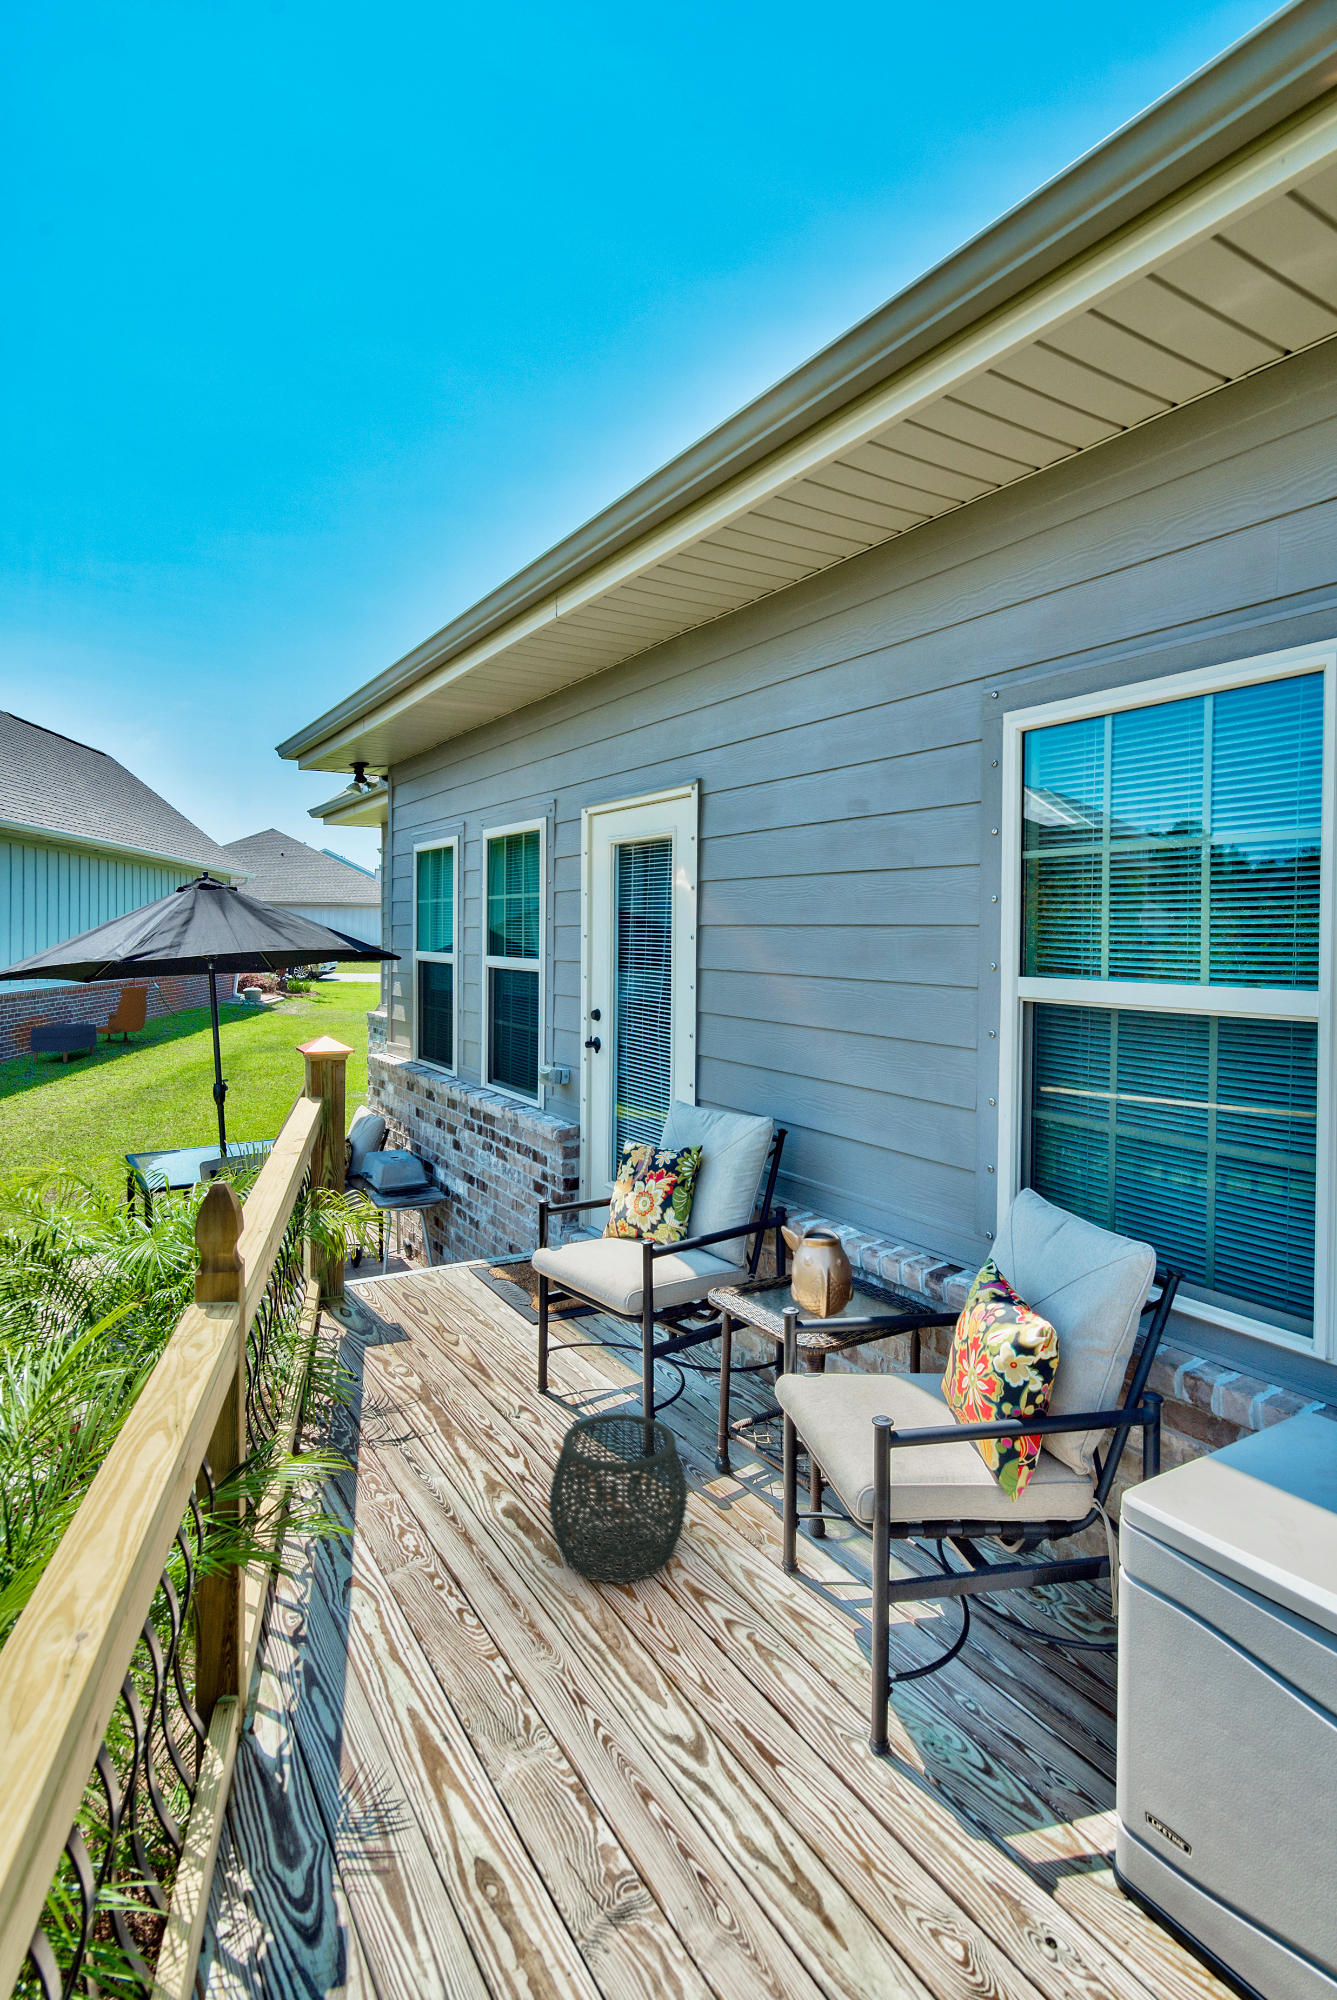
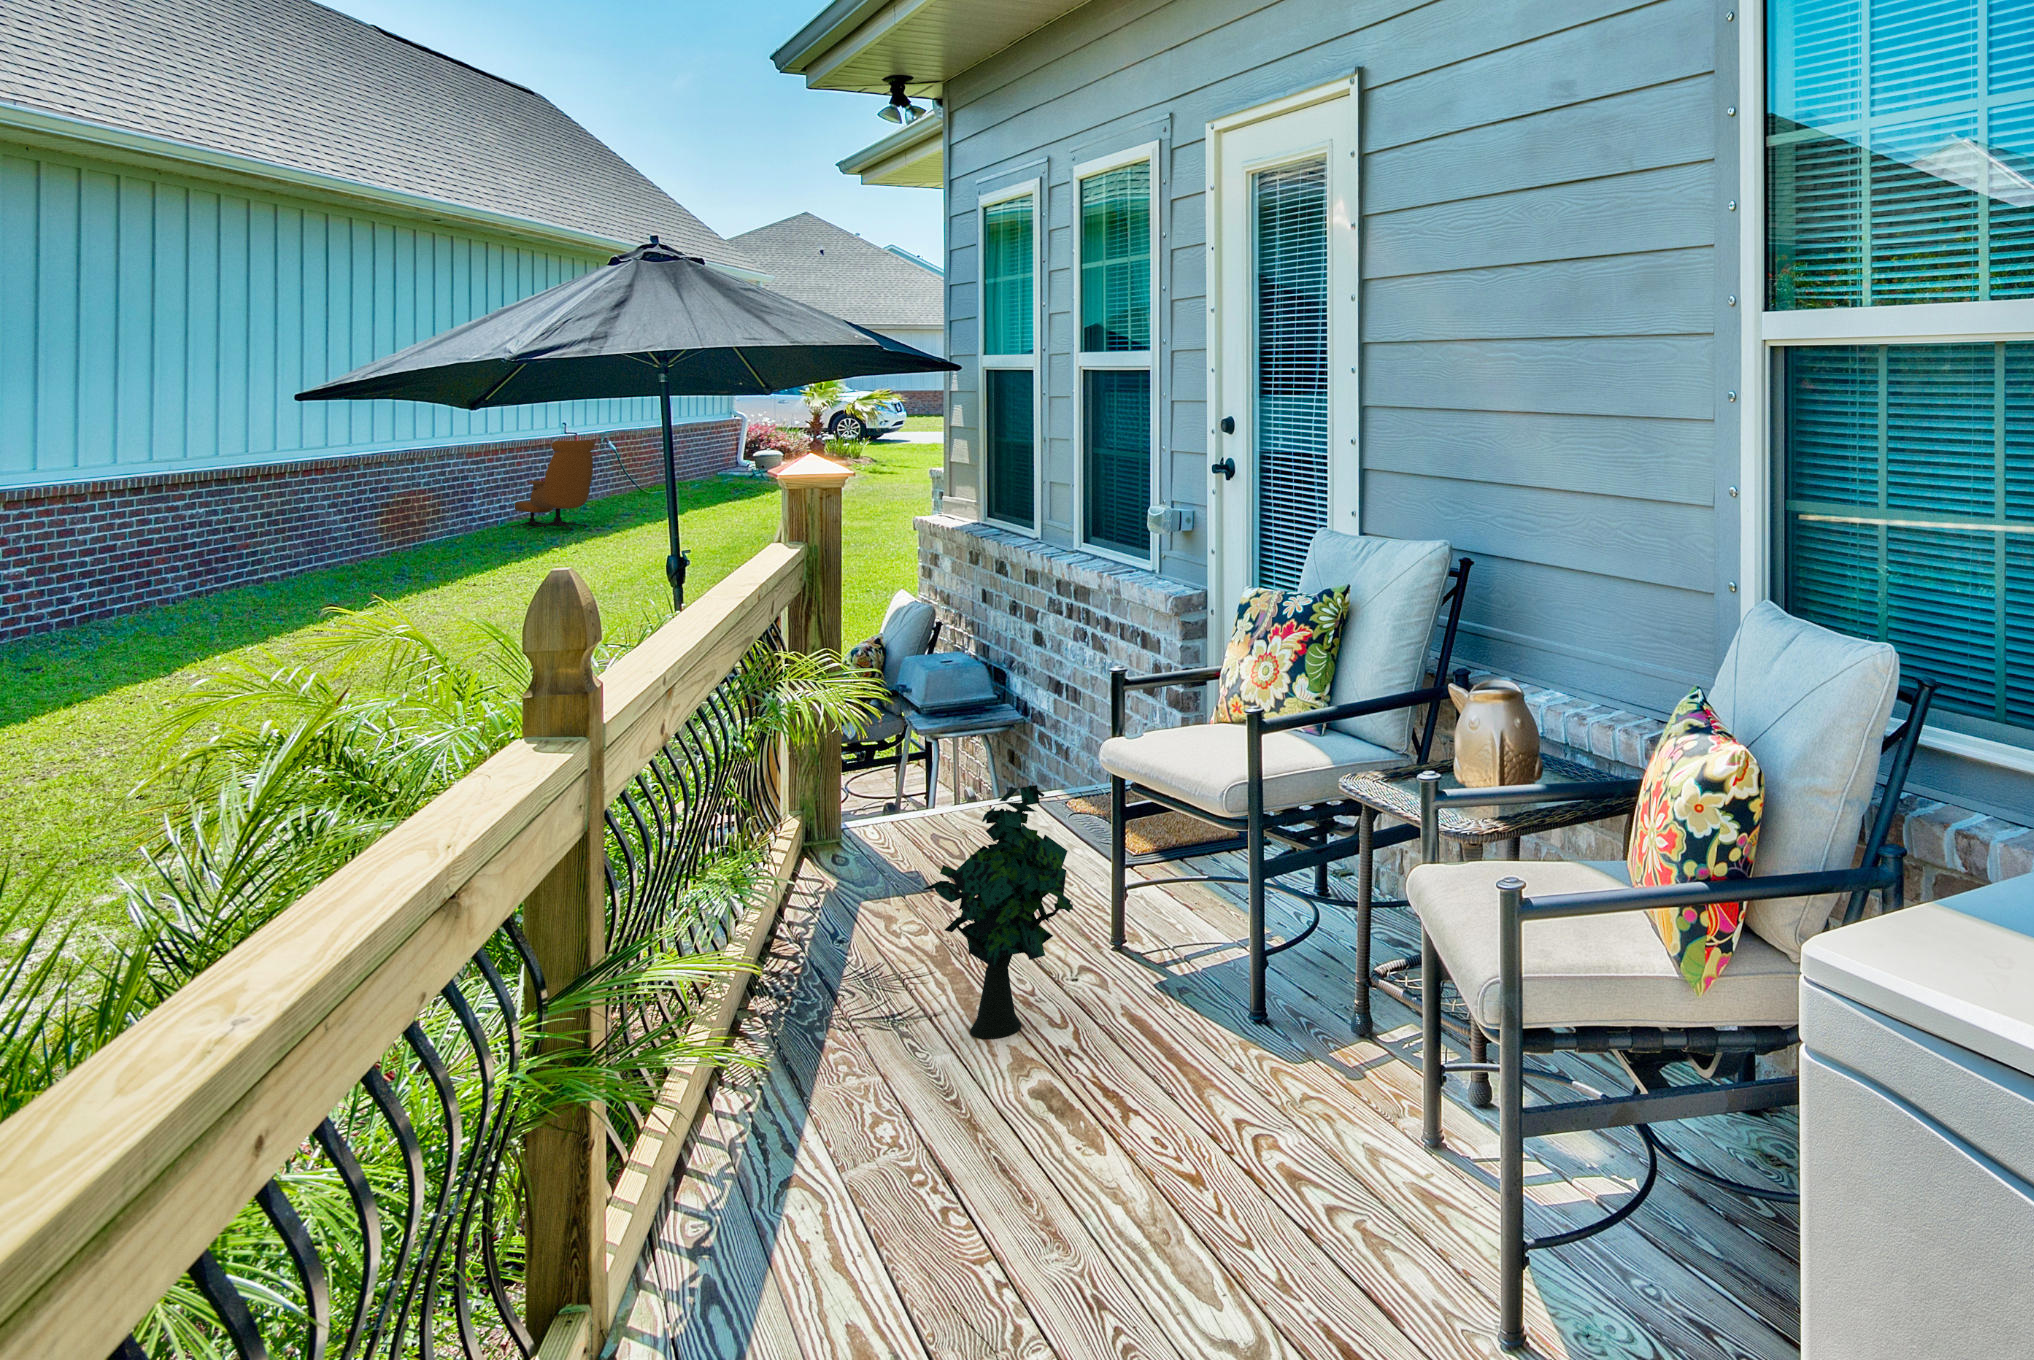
bench: present [30,1024,97,1062] -> none [405,496,512,554]
decorative plant: none [422,1291,522,1464] -> present [923,785,1073,1038]
woven basket: present [549,1414,688,1584] -> none [1086,940,1290,1173]

